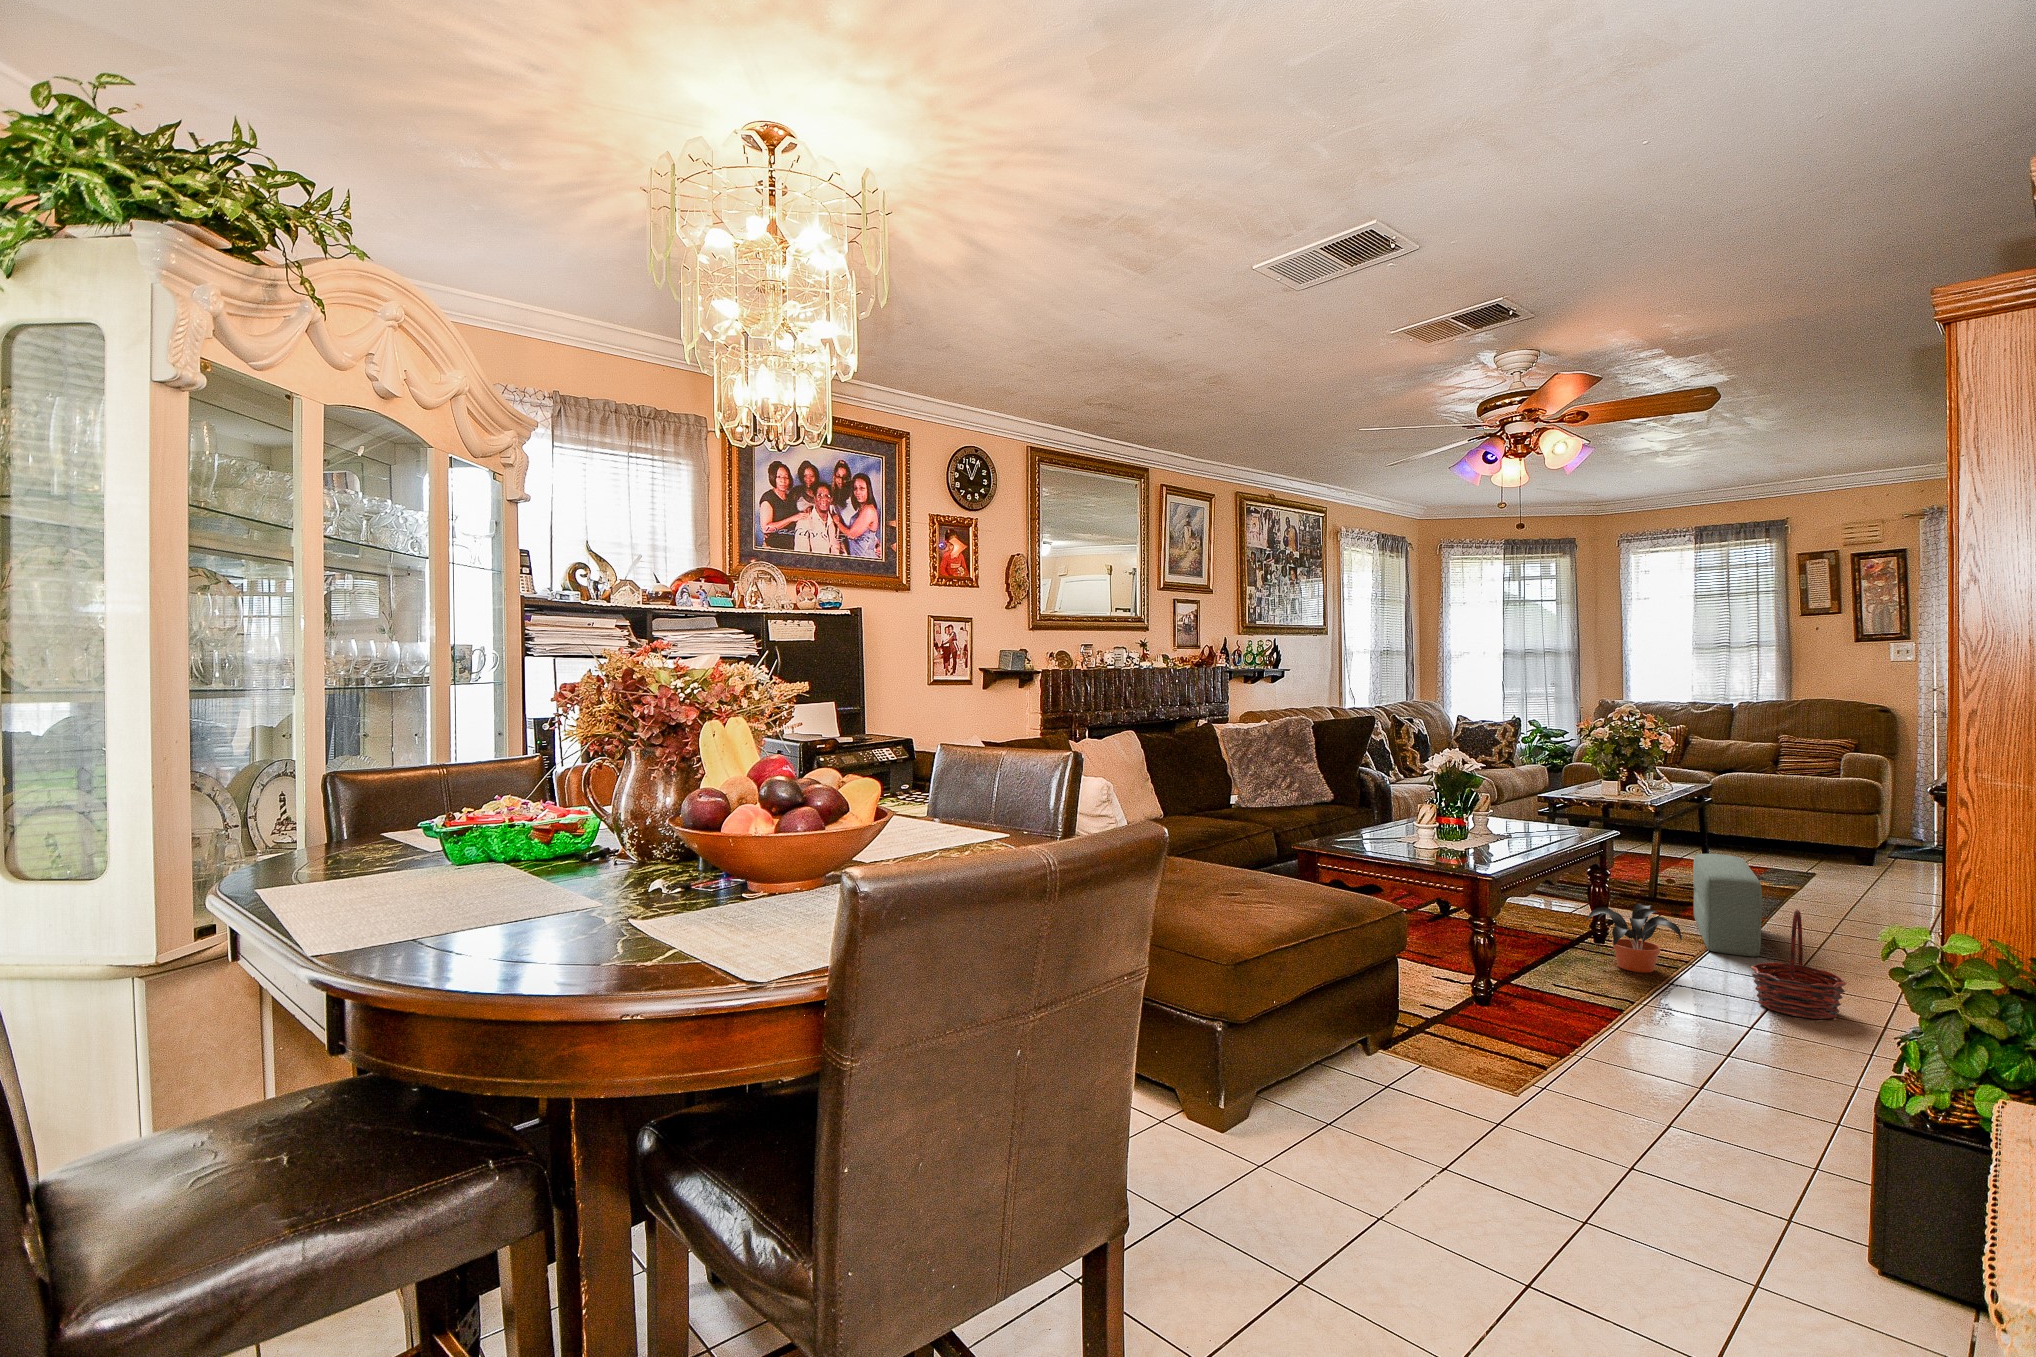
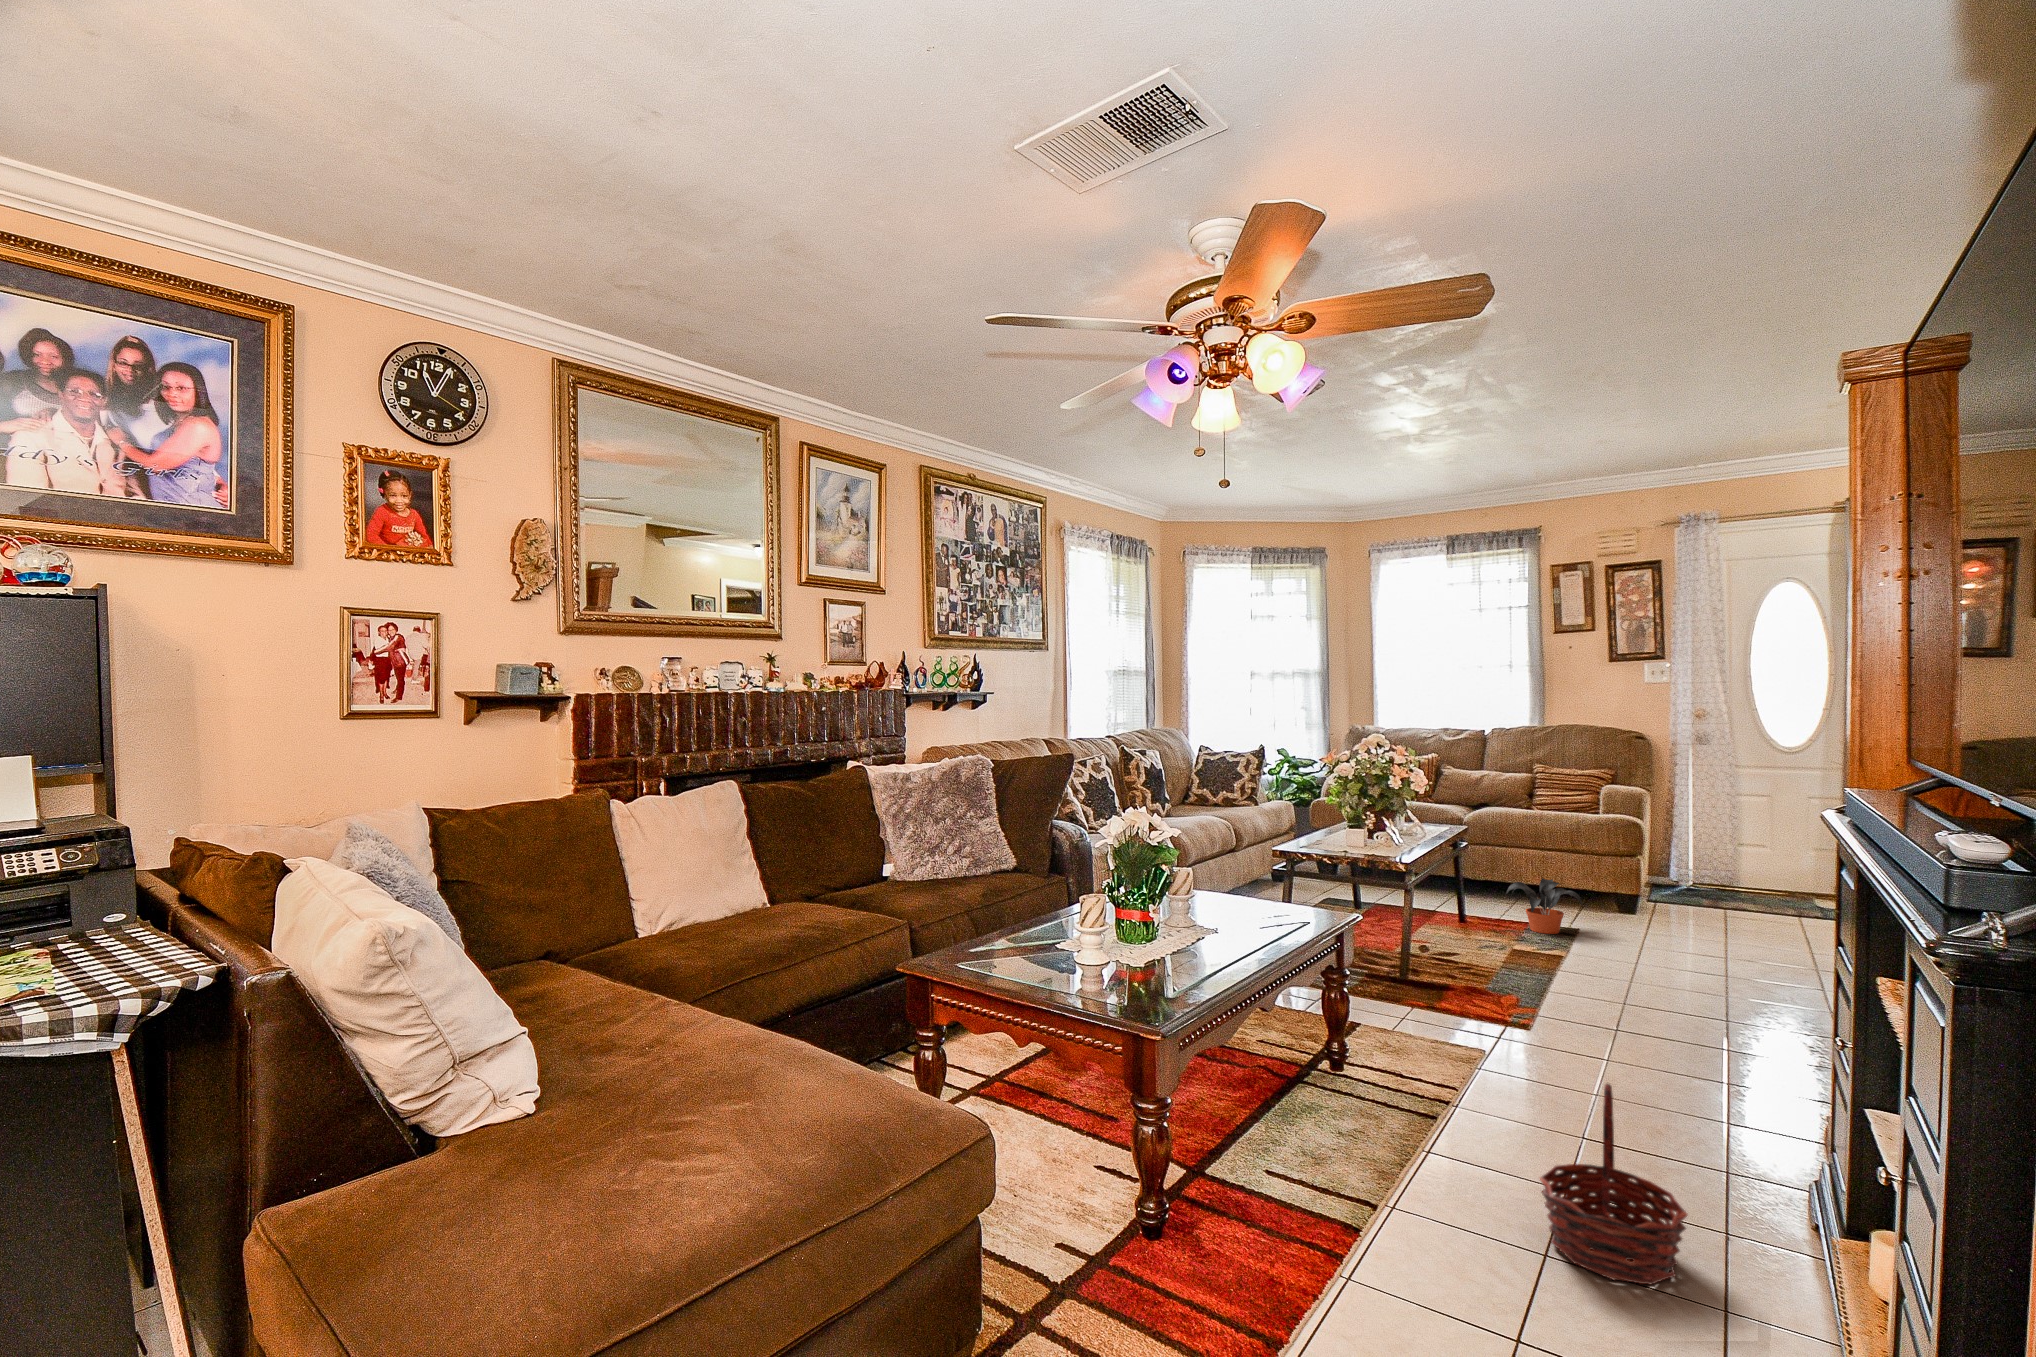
pouf: present [1693,854,1762,957] -> none [1451,943,1542,1112]
potted plant: present [1586,903,1682,972] -> present [1506,878,1582,934]

